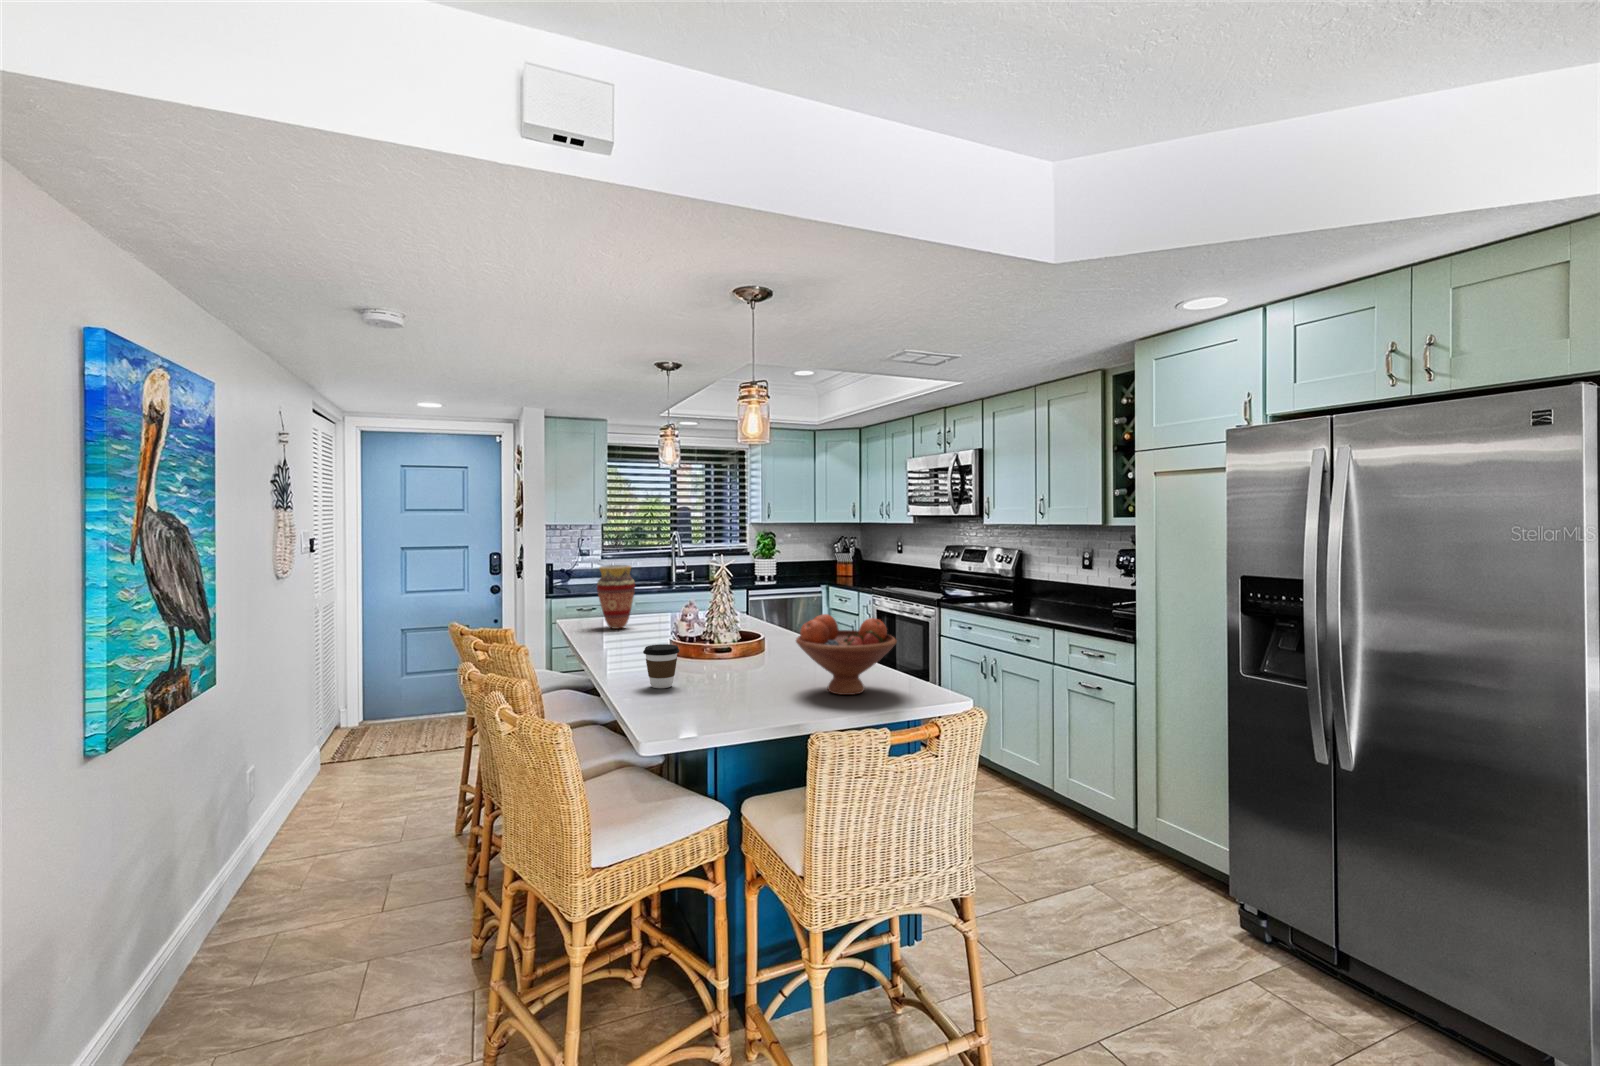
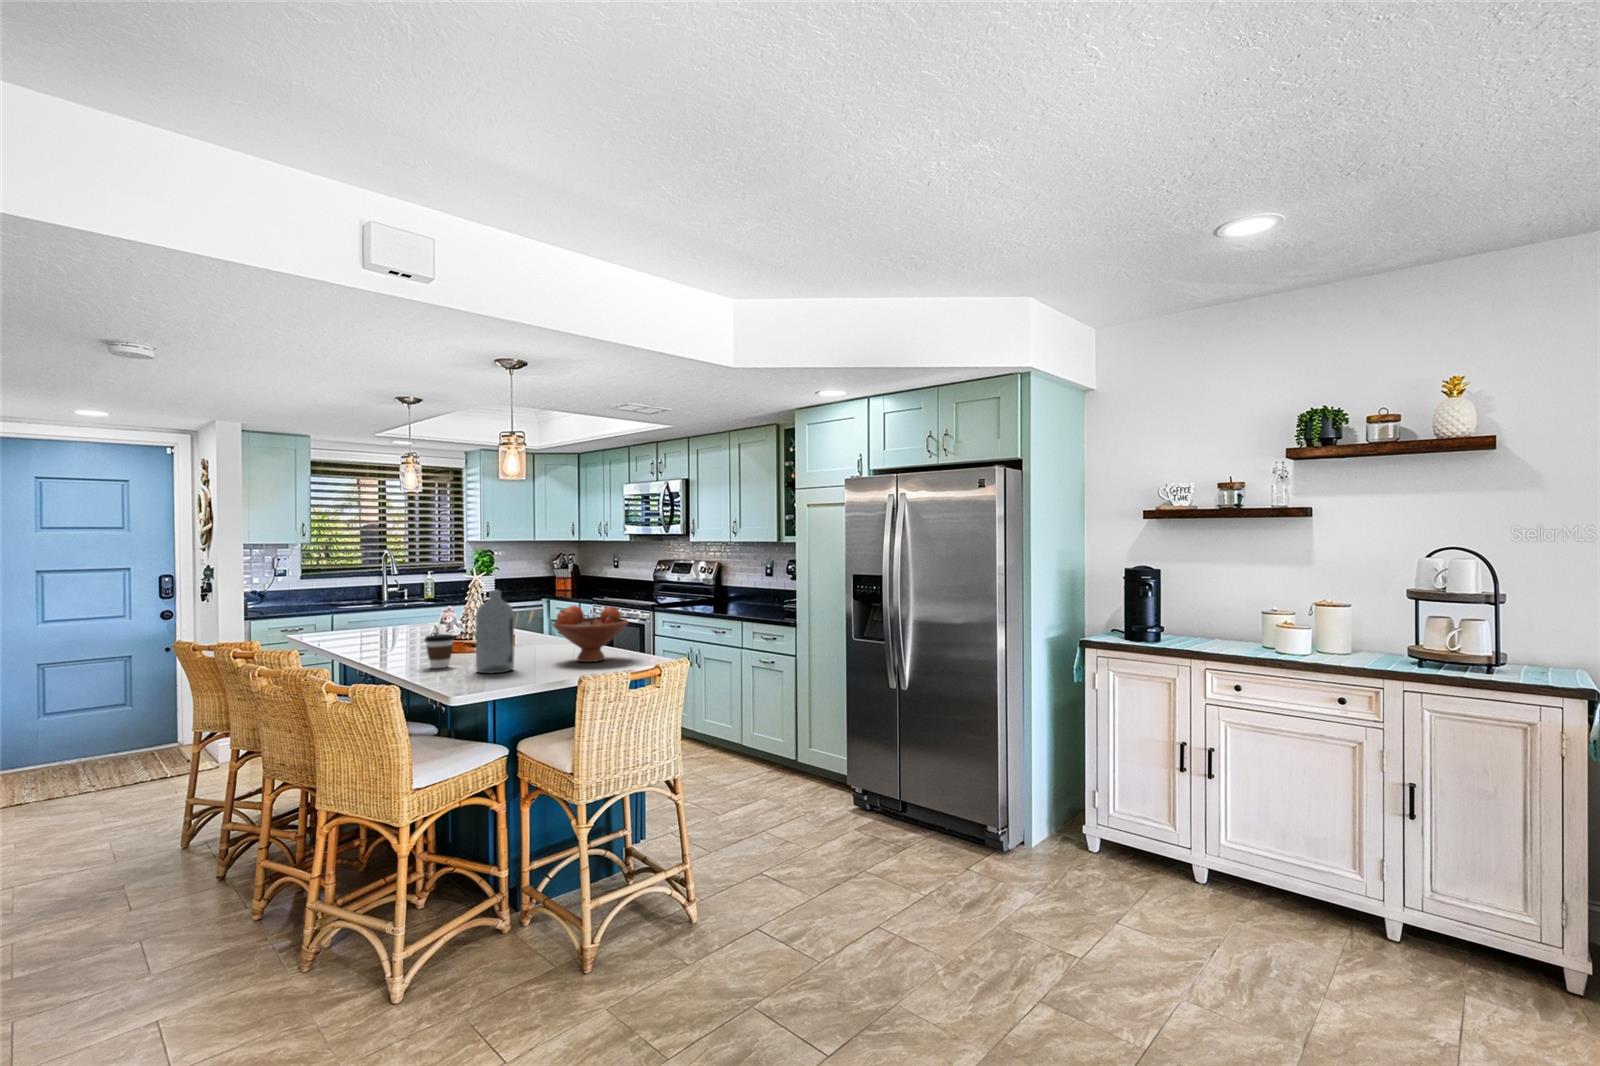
vase: present [597,565,635,629] -> none [337,579,377,637]
bottle: none [695,594,743,705] -> present [476,590,514,673]

